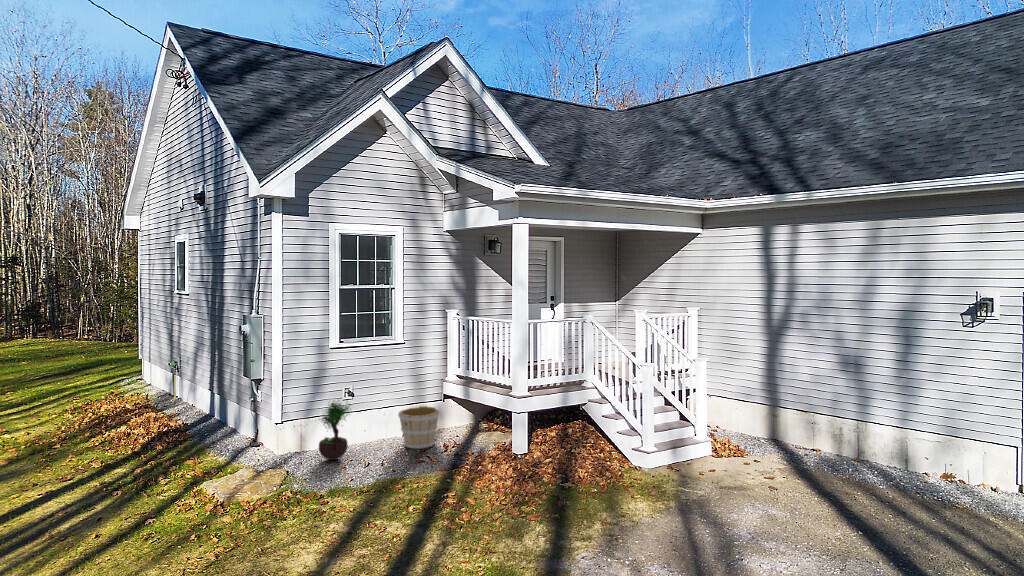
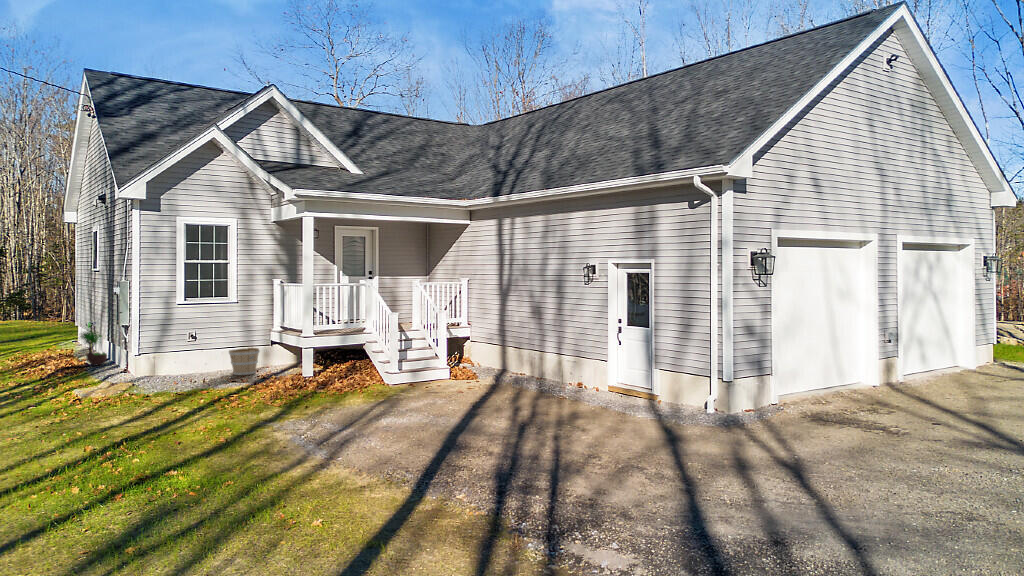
potted tree: present [319,403,352,460] -> present [80,330,107,365]

